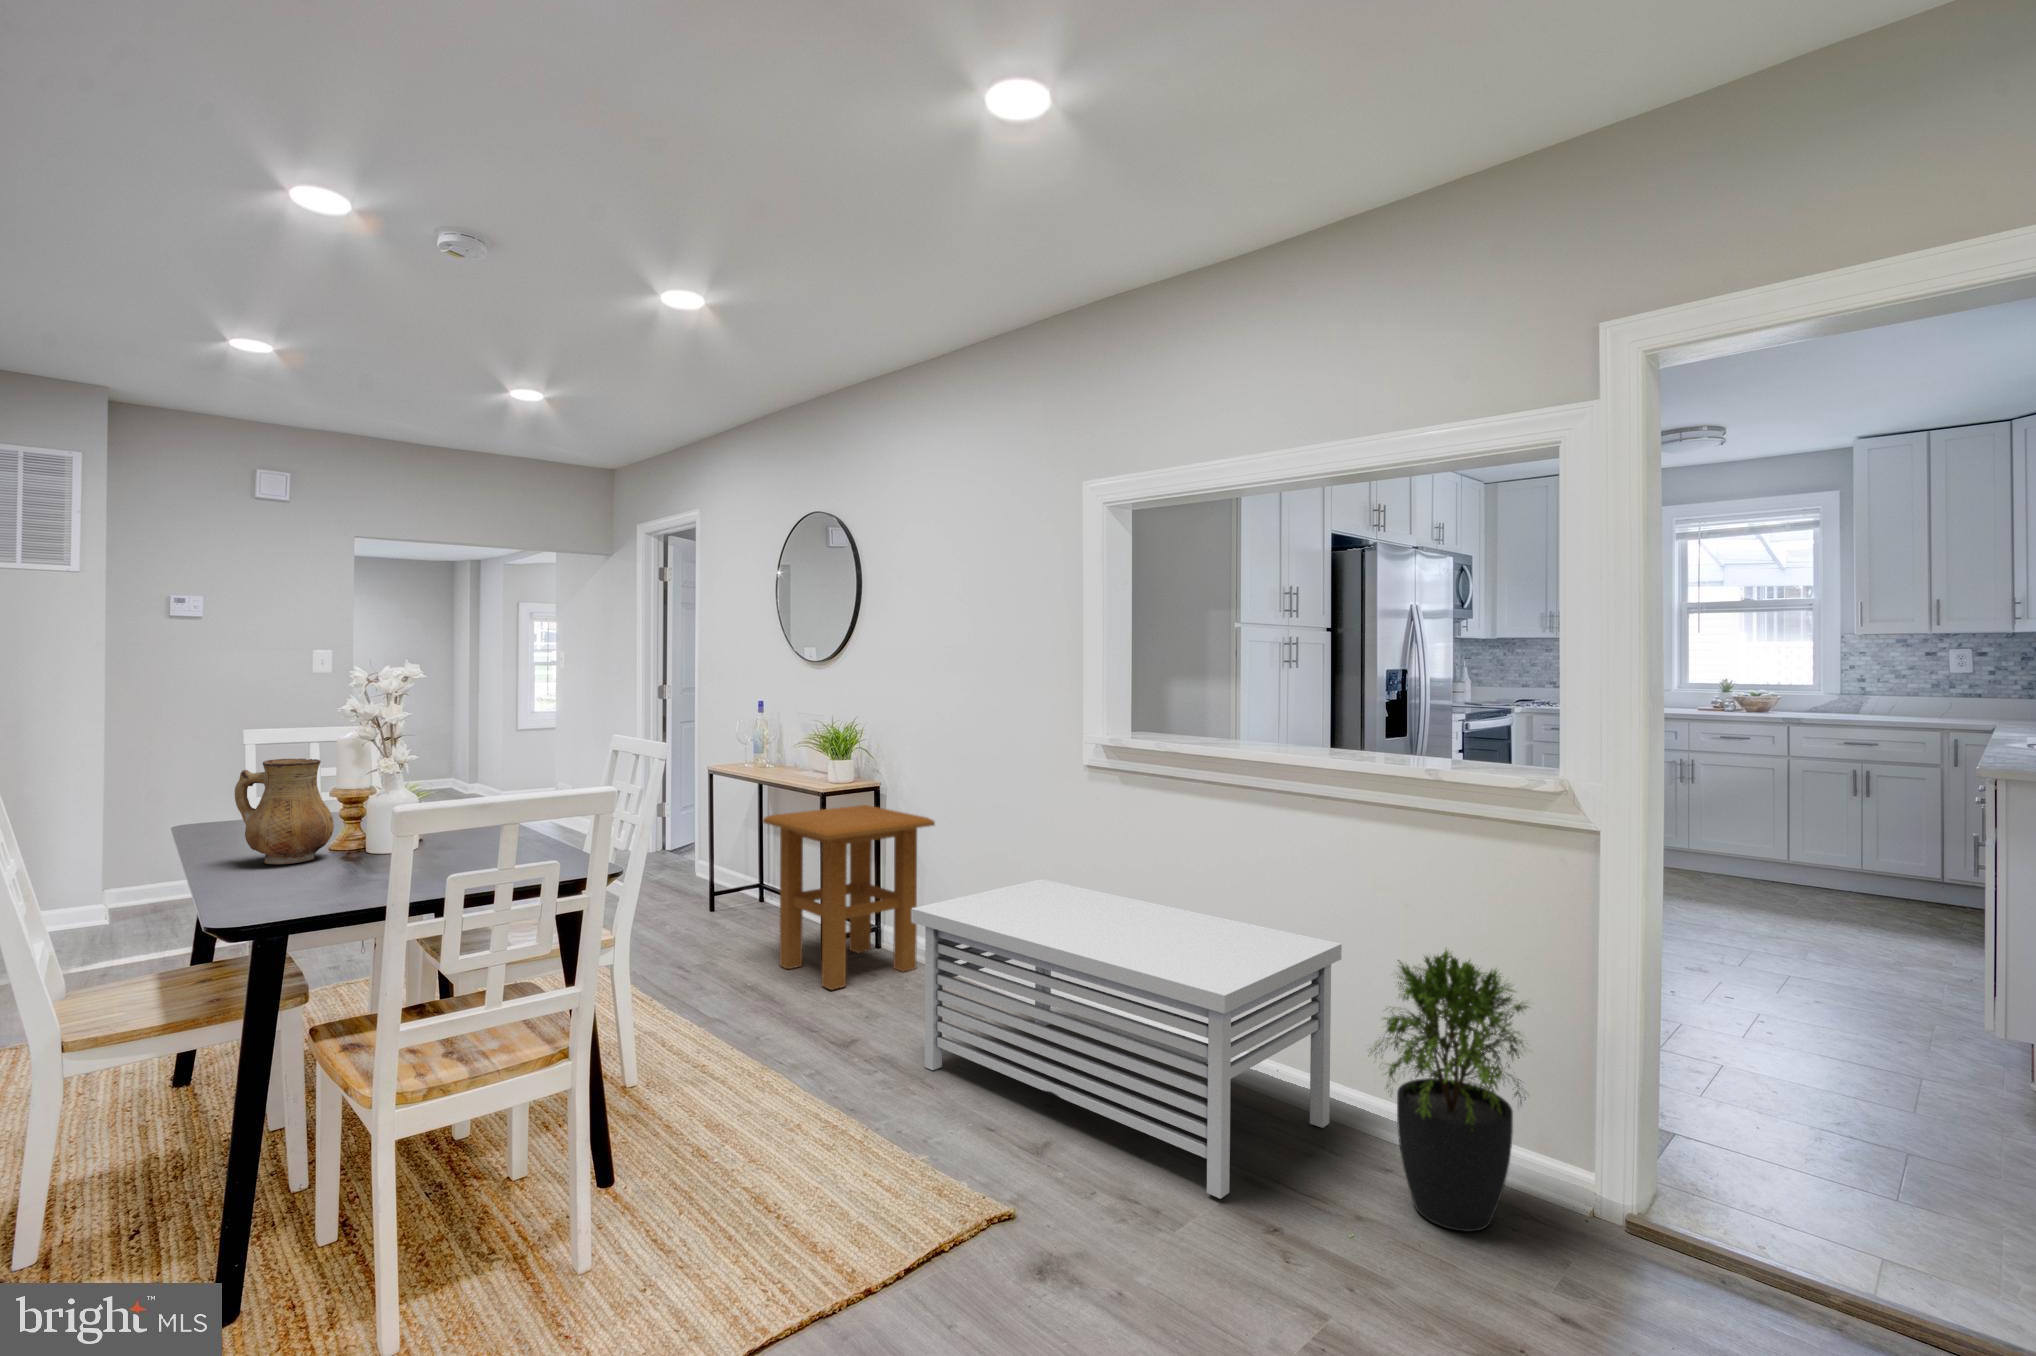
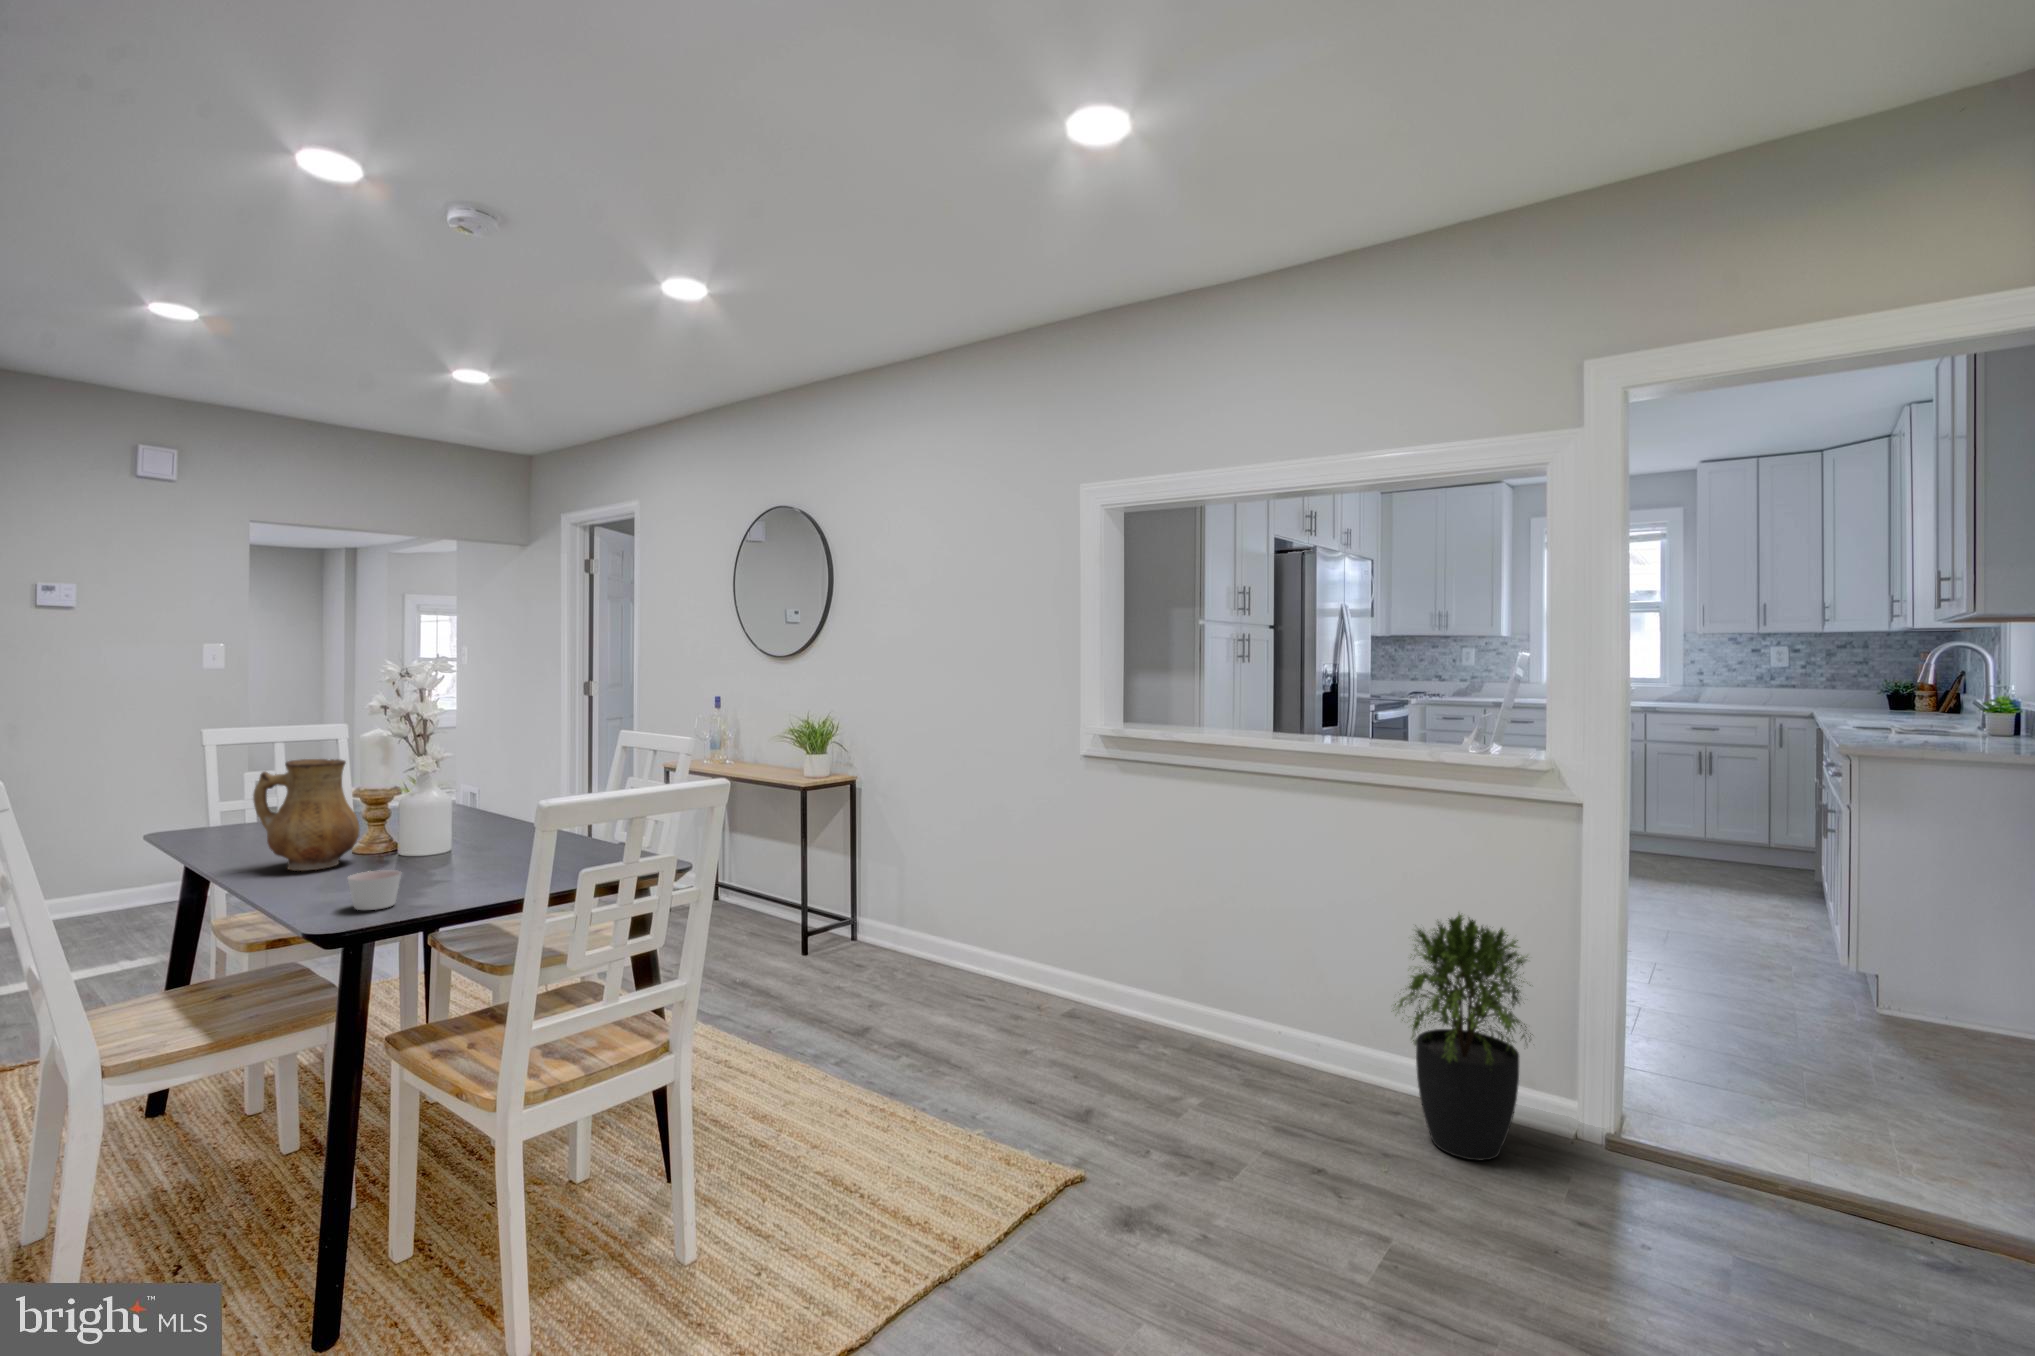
side table: present [763,805,935,990] -> none [745,799,919,983]
candle: none [273,867,327,905] -> present [348,870,401,910]
storage bench: present [912,879,1342,1199] -> none [934,866,1346,1149]

